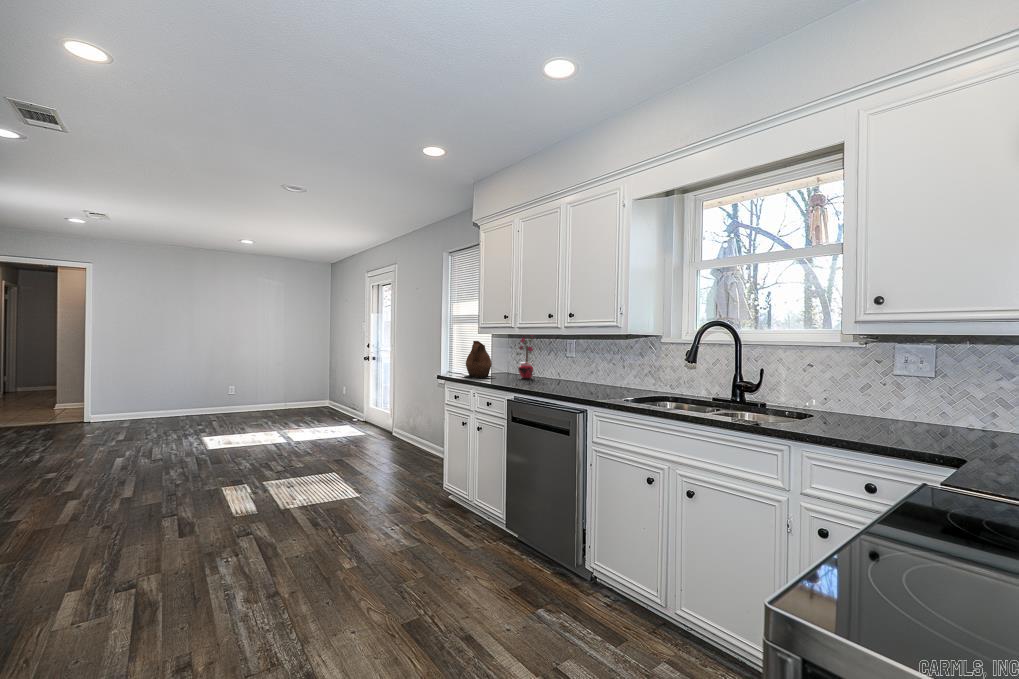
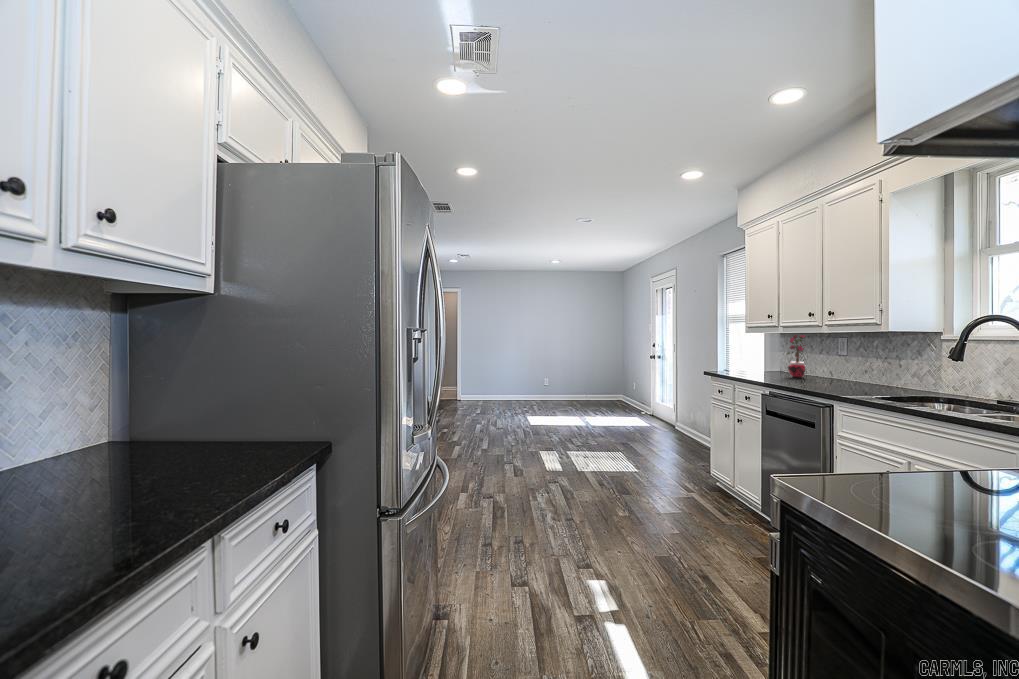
ceramic pitcher: present [464,341,495,378] -> none [728,341,763,376]

